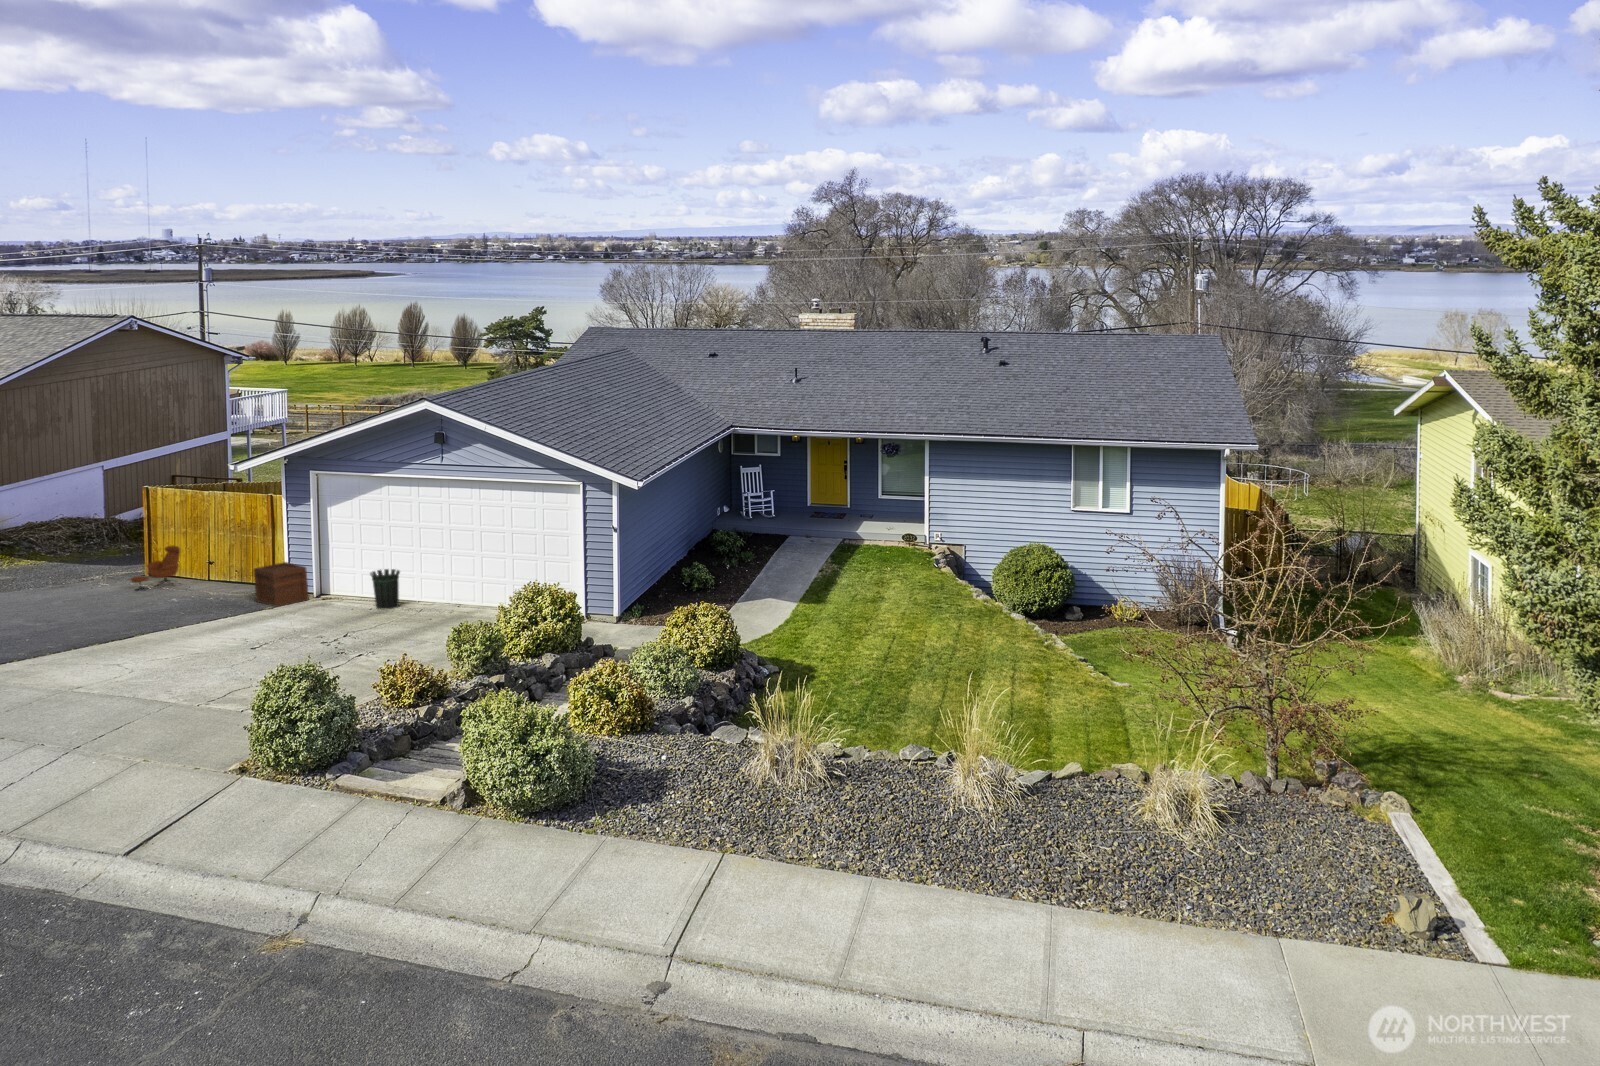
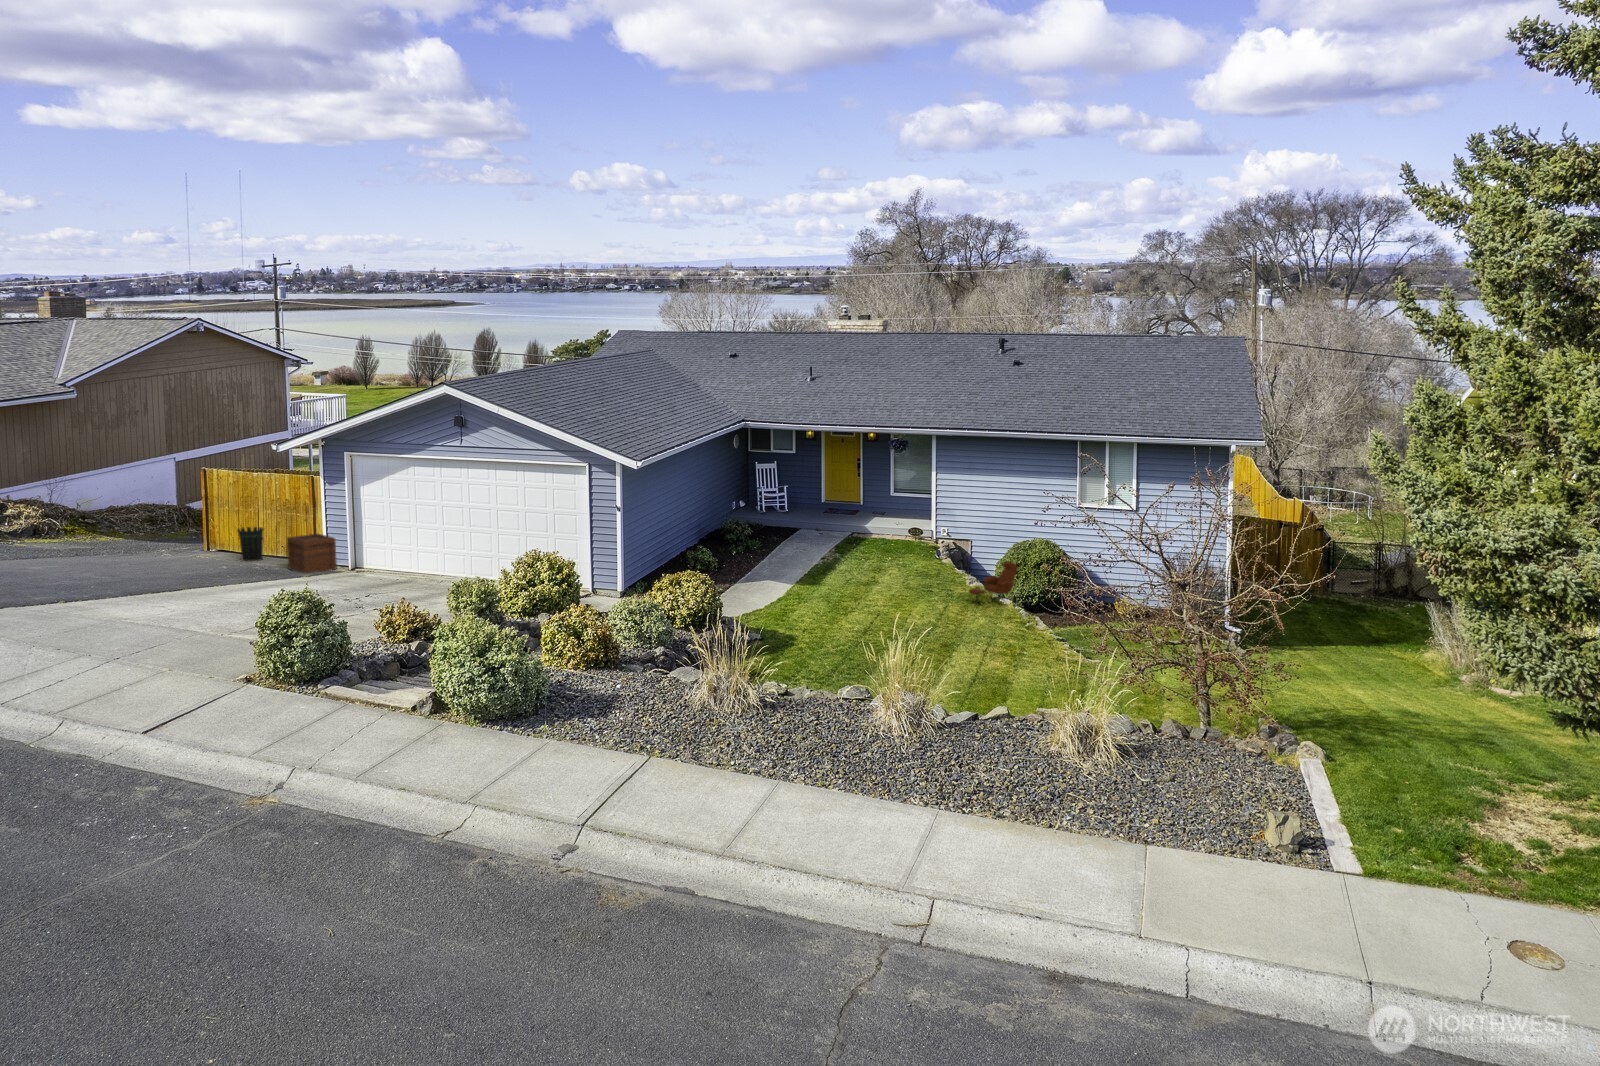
lounge chair: present [131,545,180,590] -> present [969,562,1017,603]
waste bin: present [370,569,400,609] -> present [237,527,264,561]

